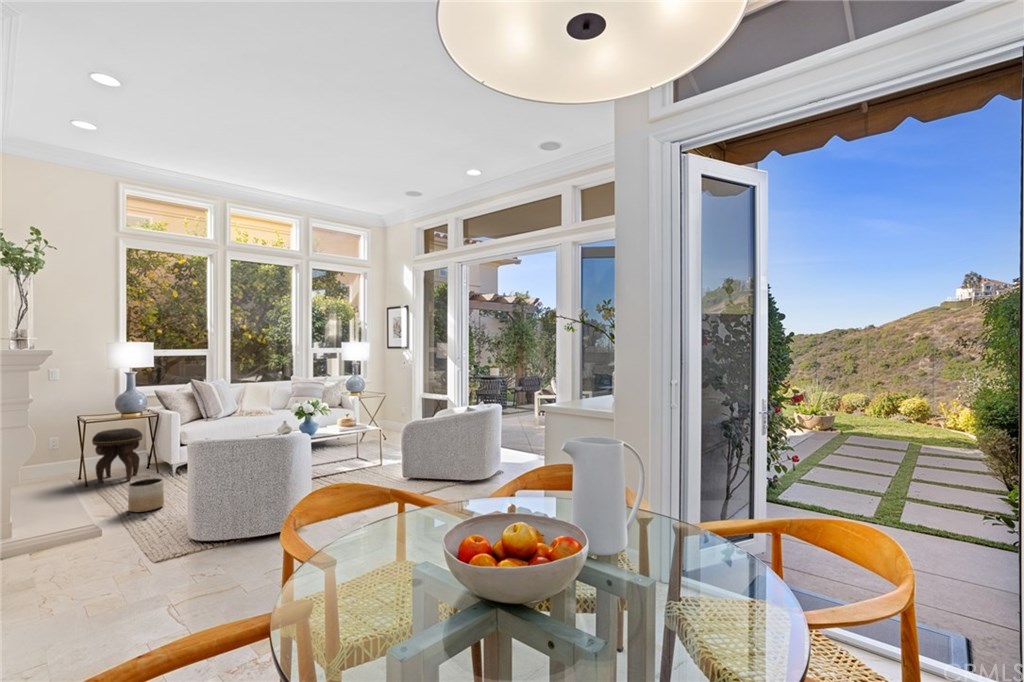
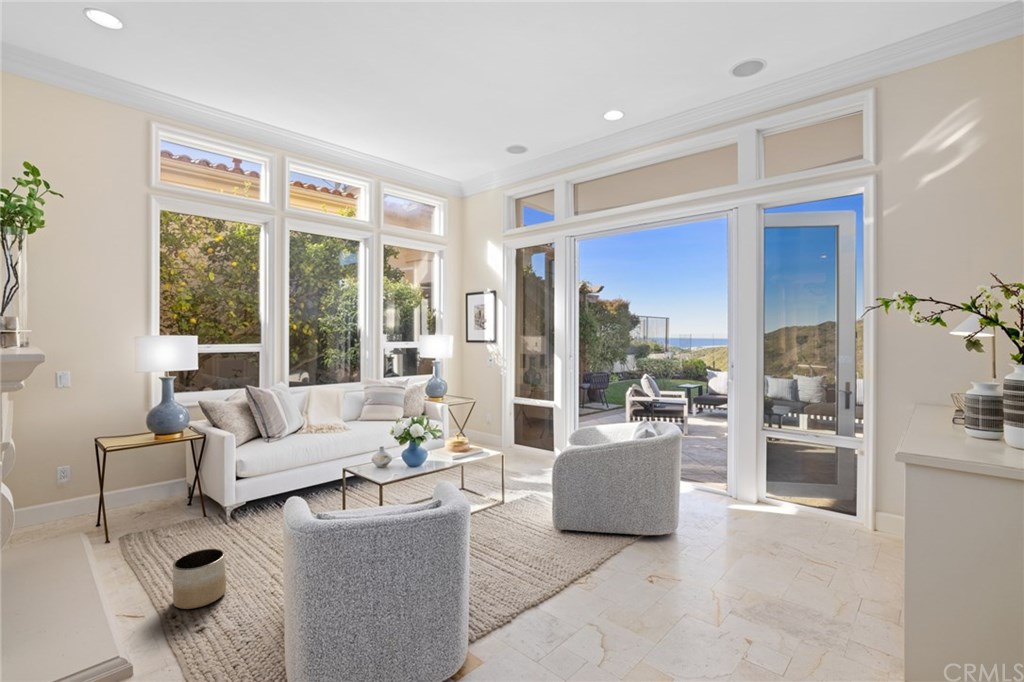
footstool: present [92,428,143,483] -> none [115,456,184,537]

